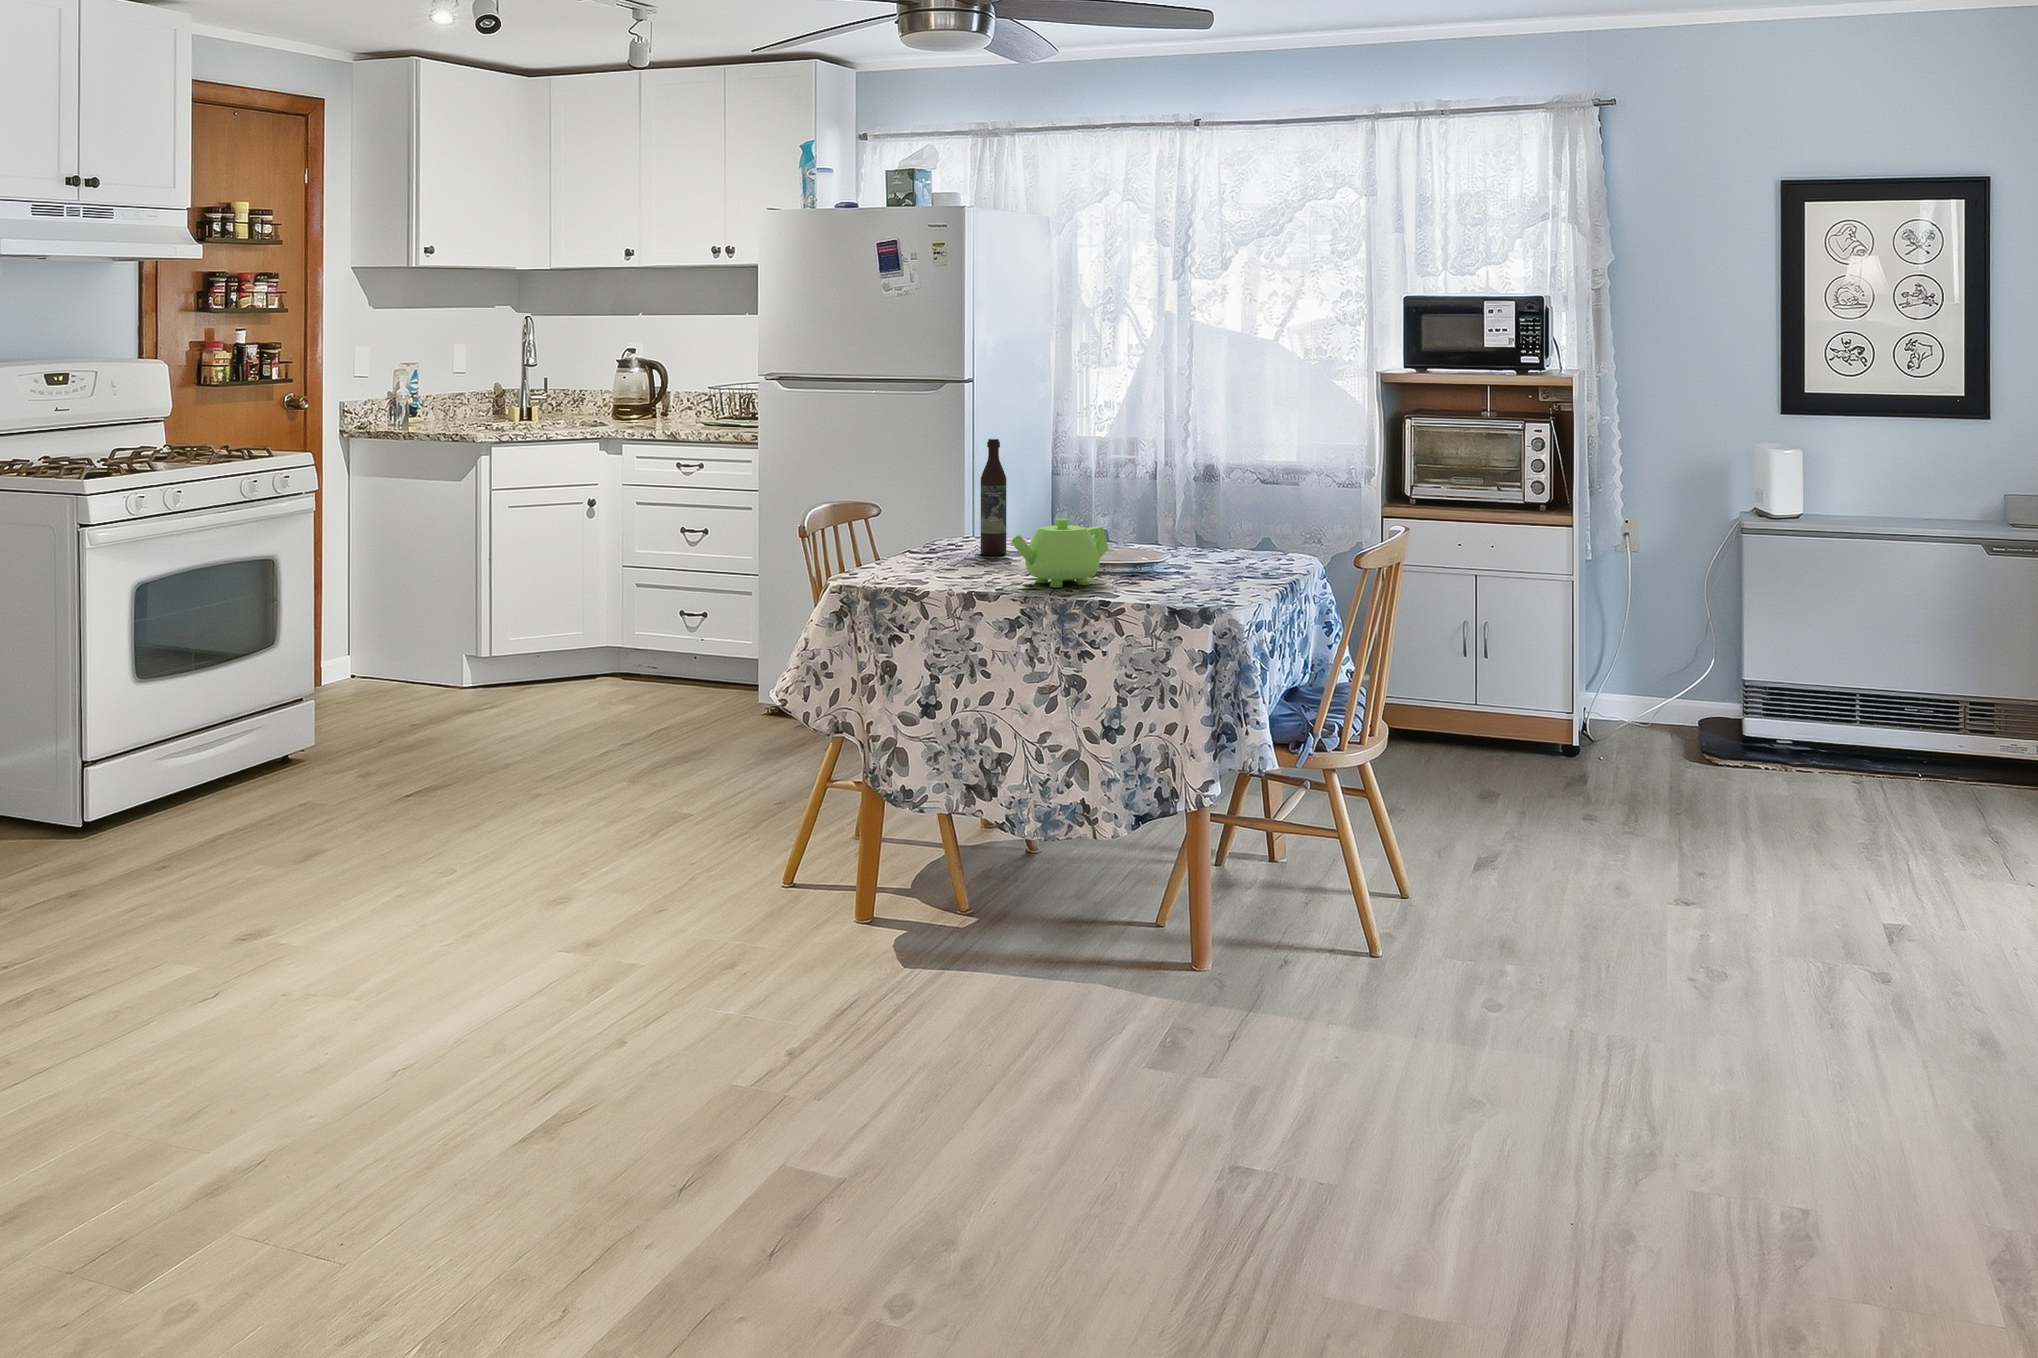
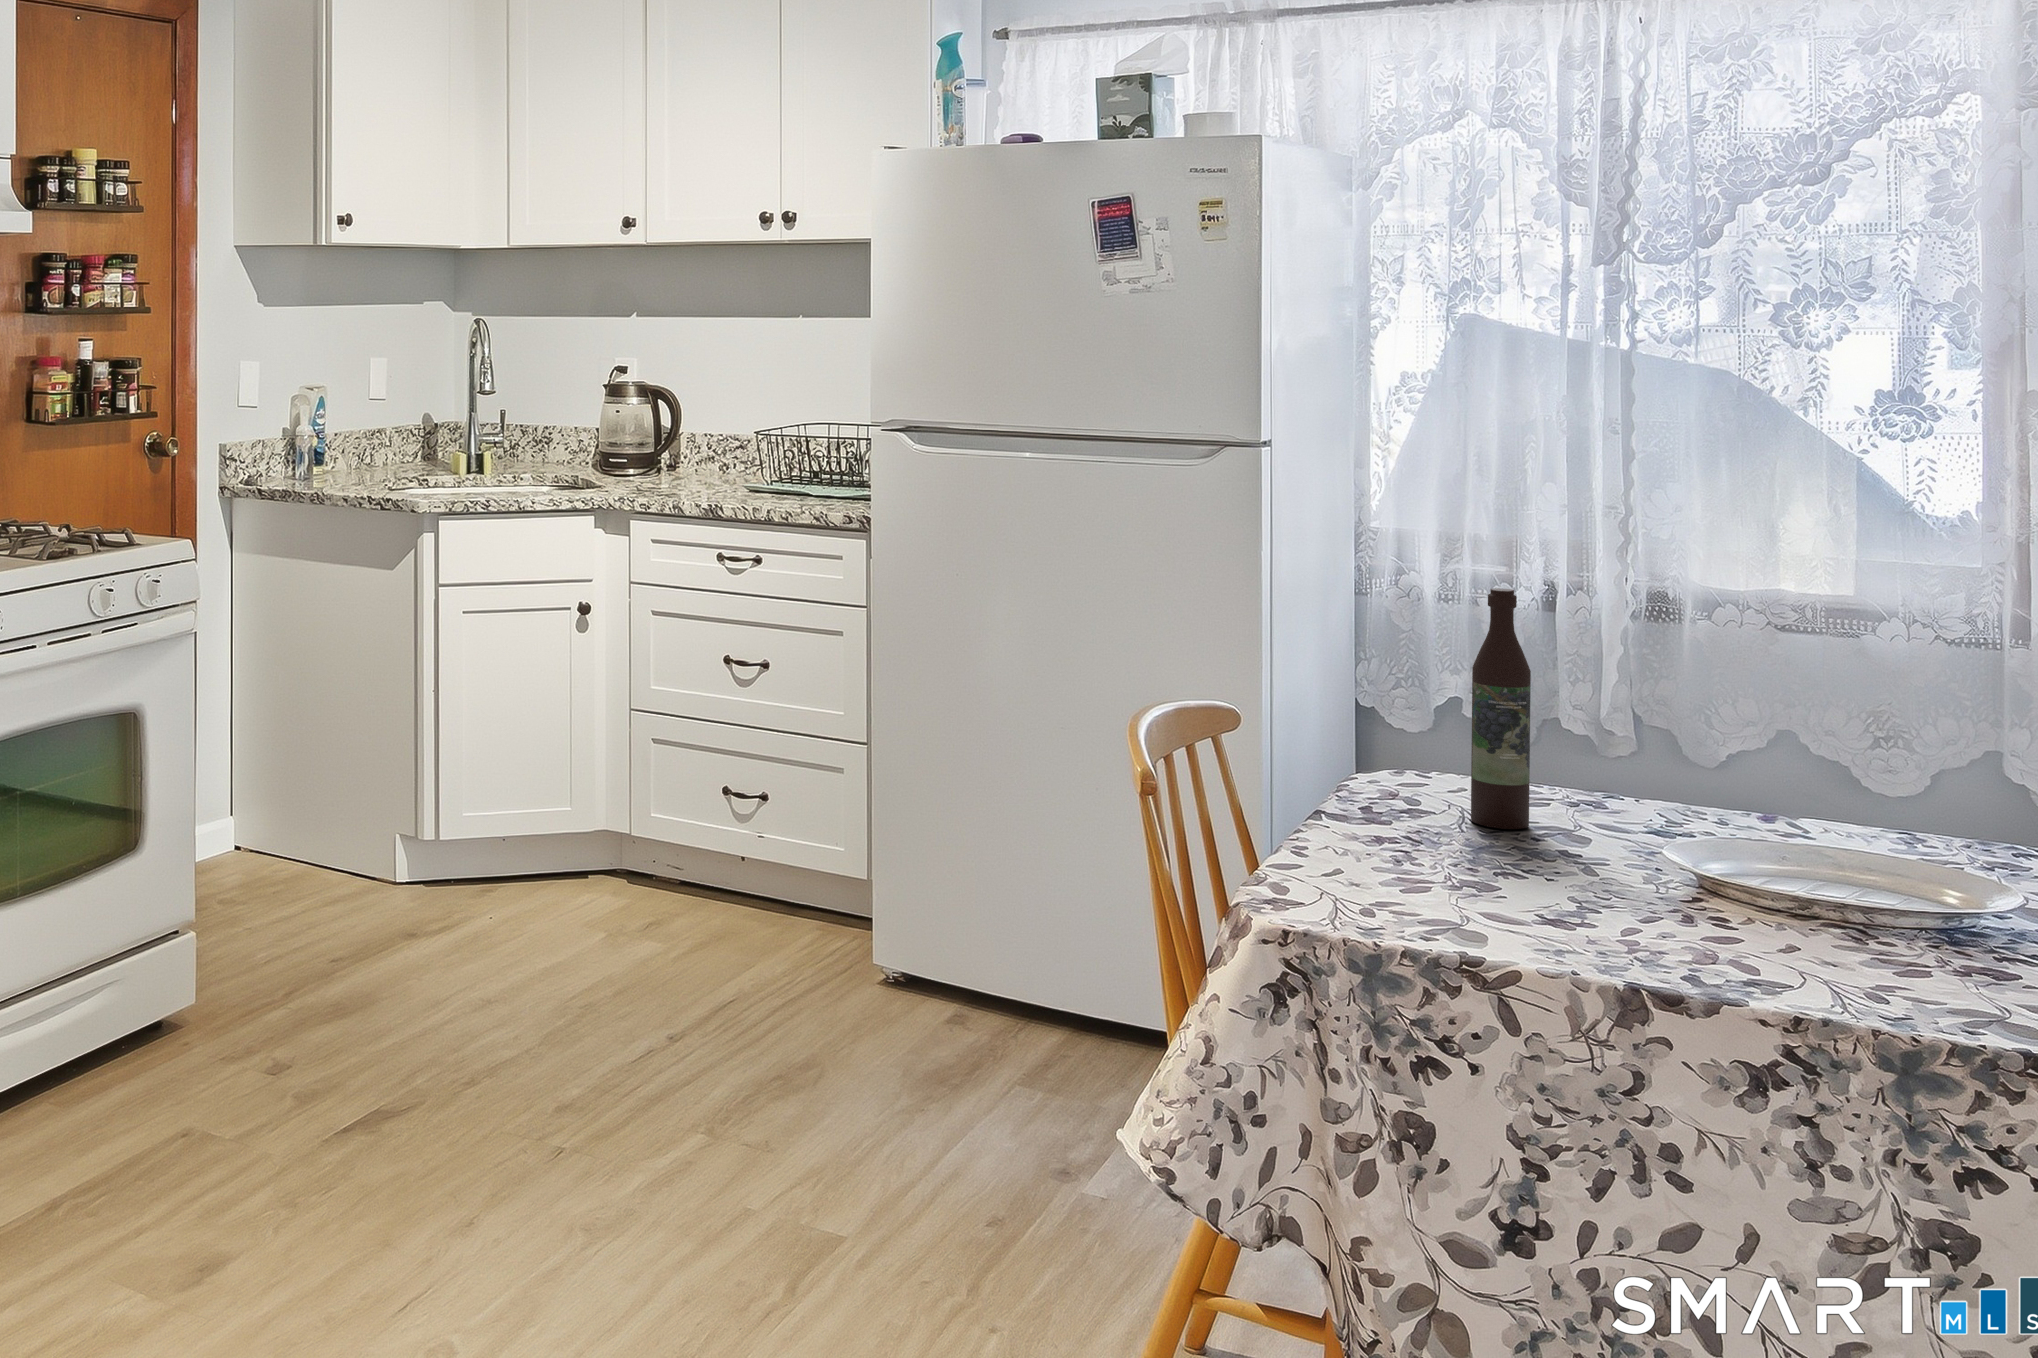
teapot: present [1011,518,1108,588] -> none [1701,807,1911,975]

